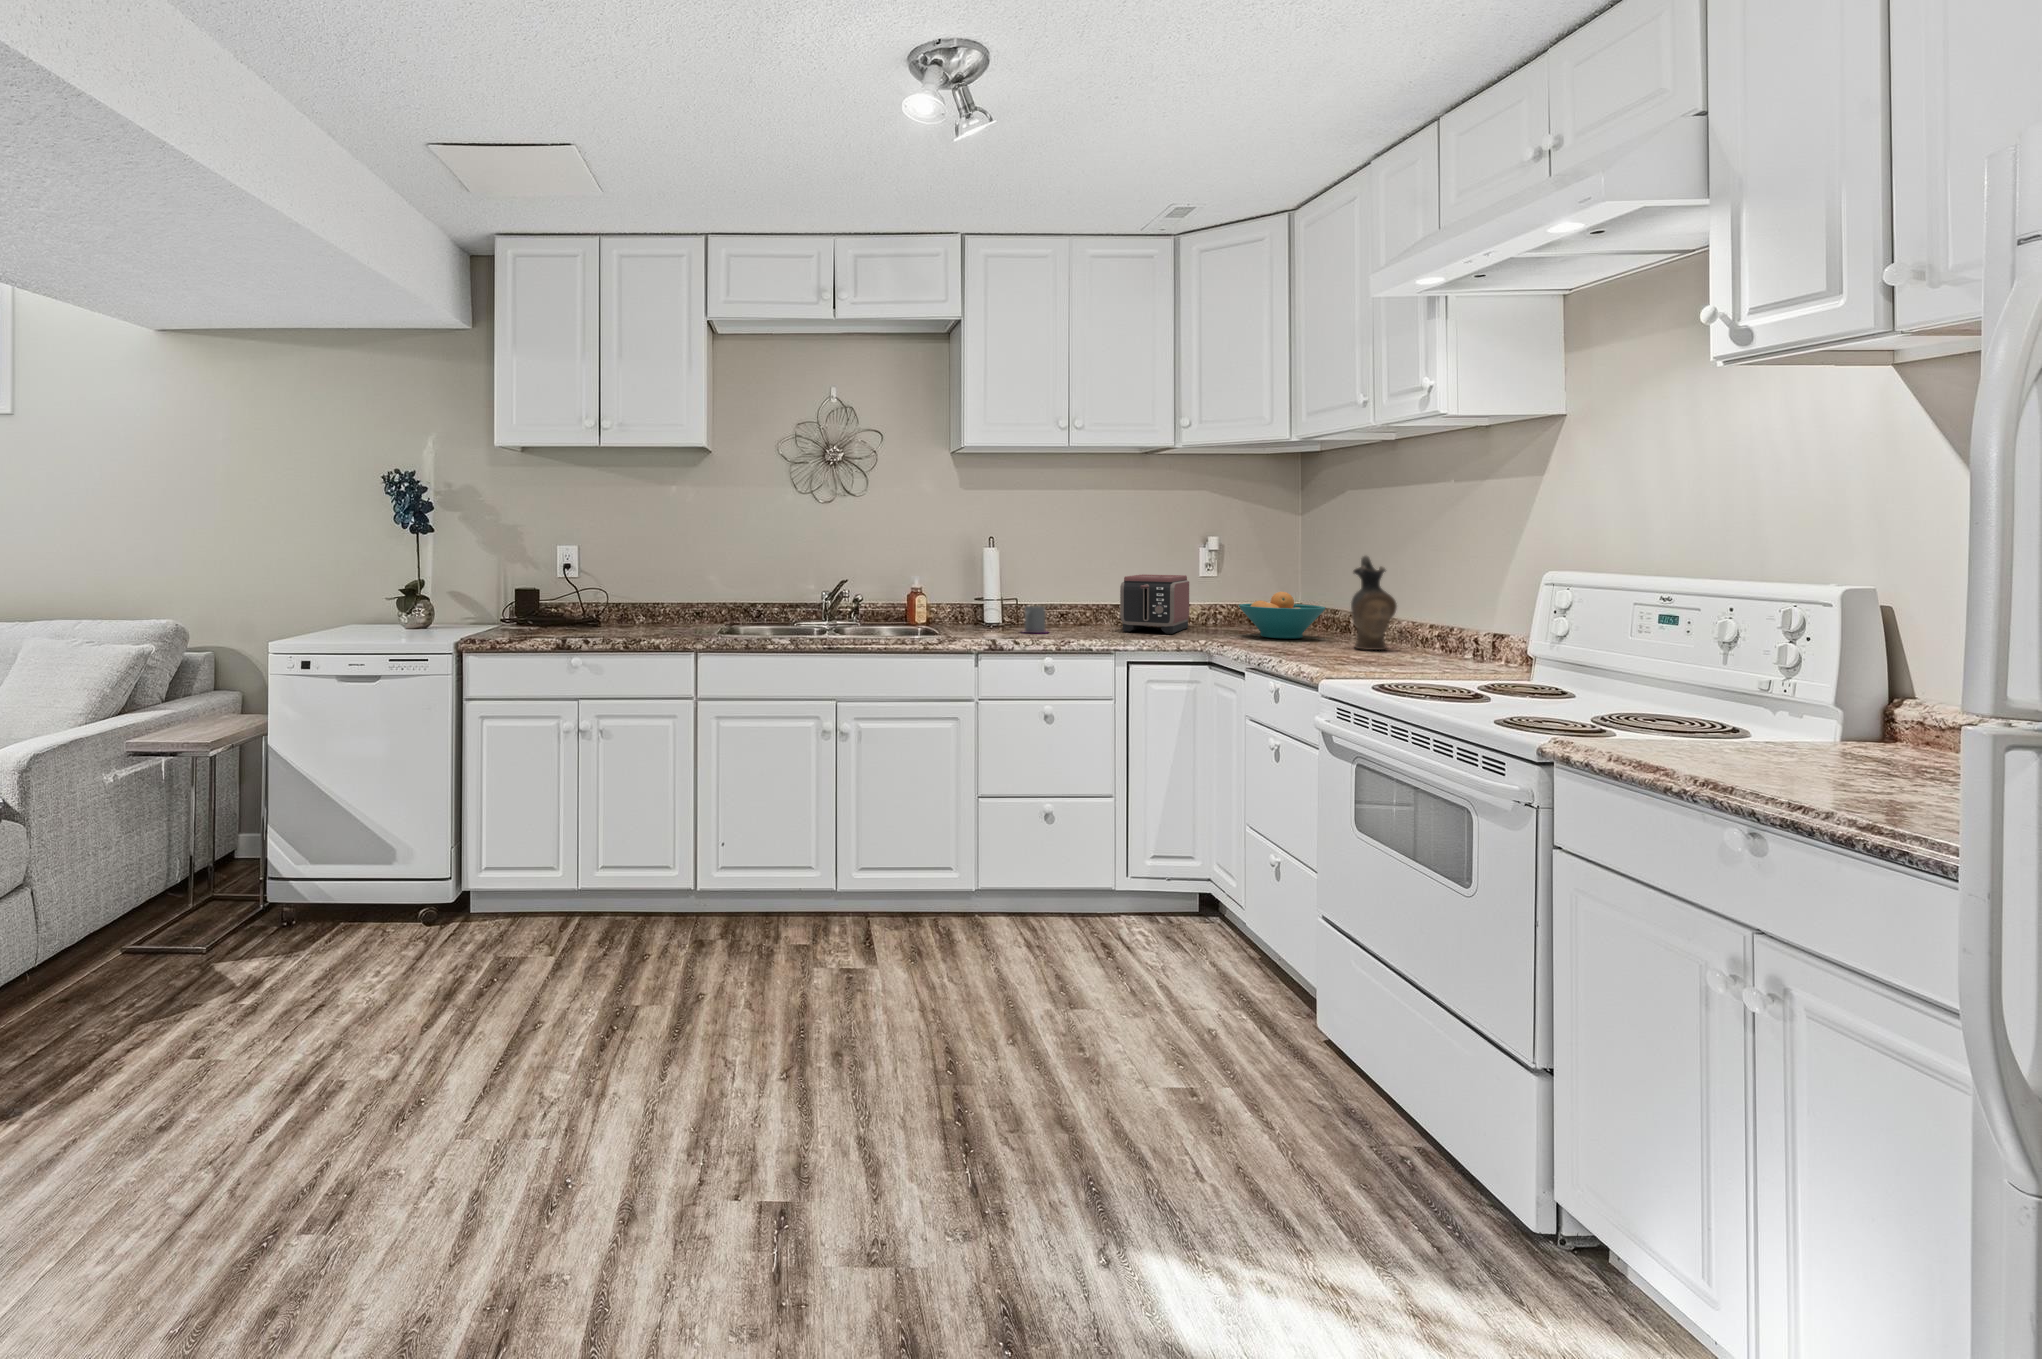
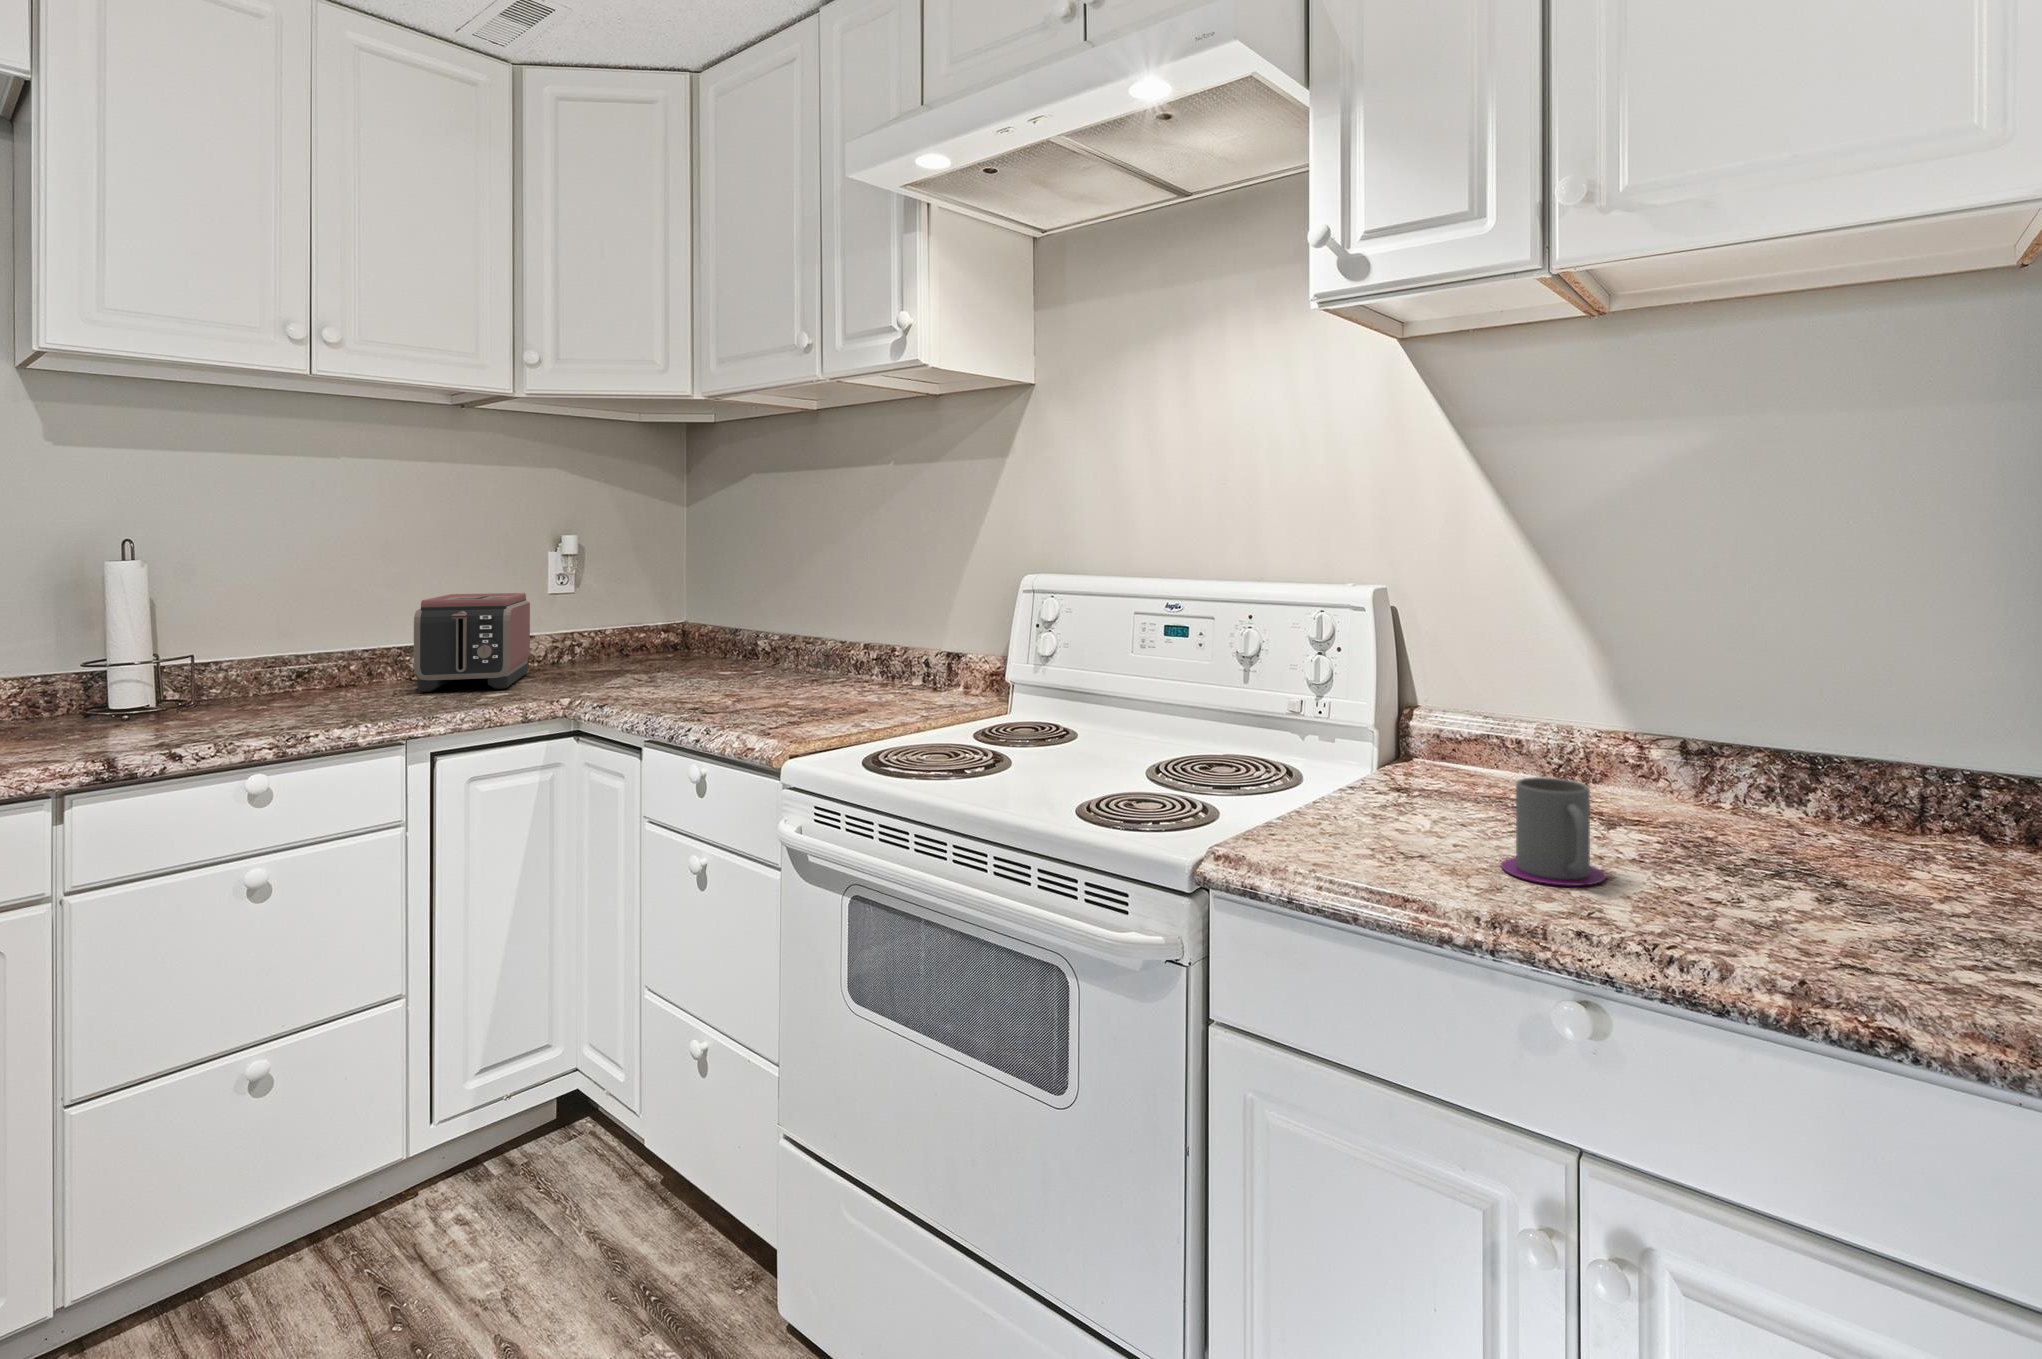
ceramic pitcher: present [1351,556,1397,650] -> none [774,558,831,688]
fruit bowl: present [1239,592,1325,639] -> none [611,612,732,680]
mug: present [1024,606,1046,633] -> present [1501,777,1606,886]

